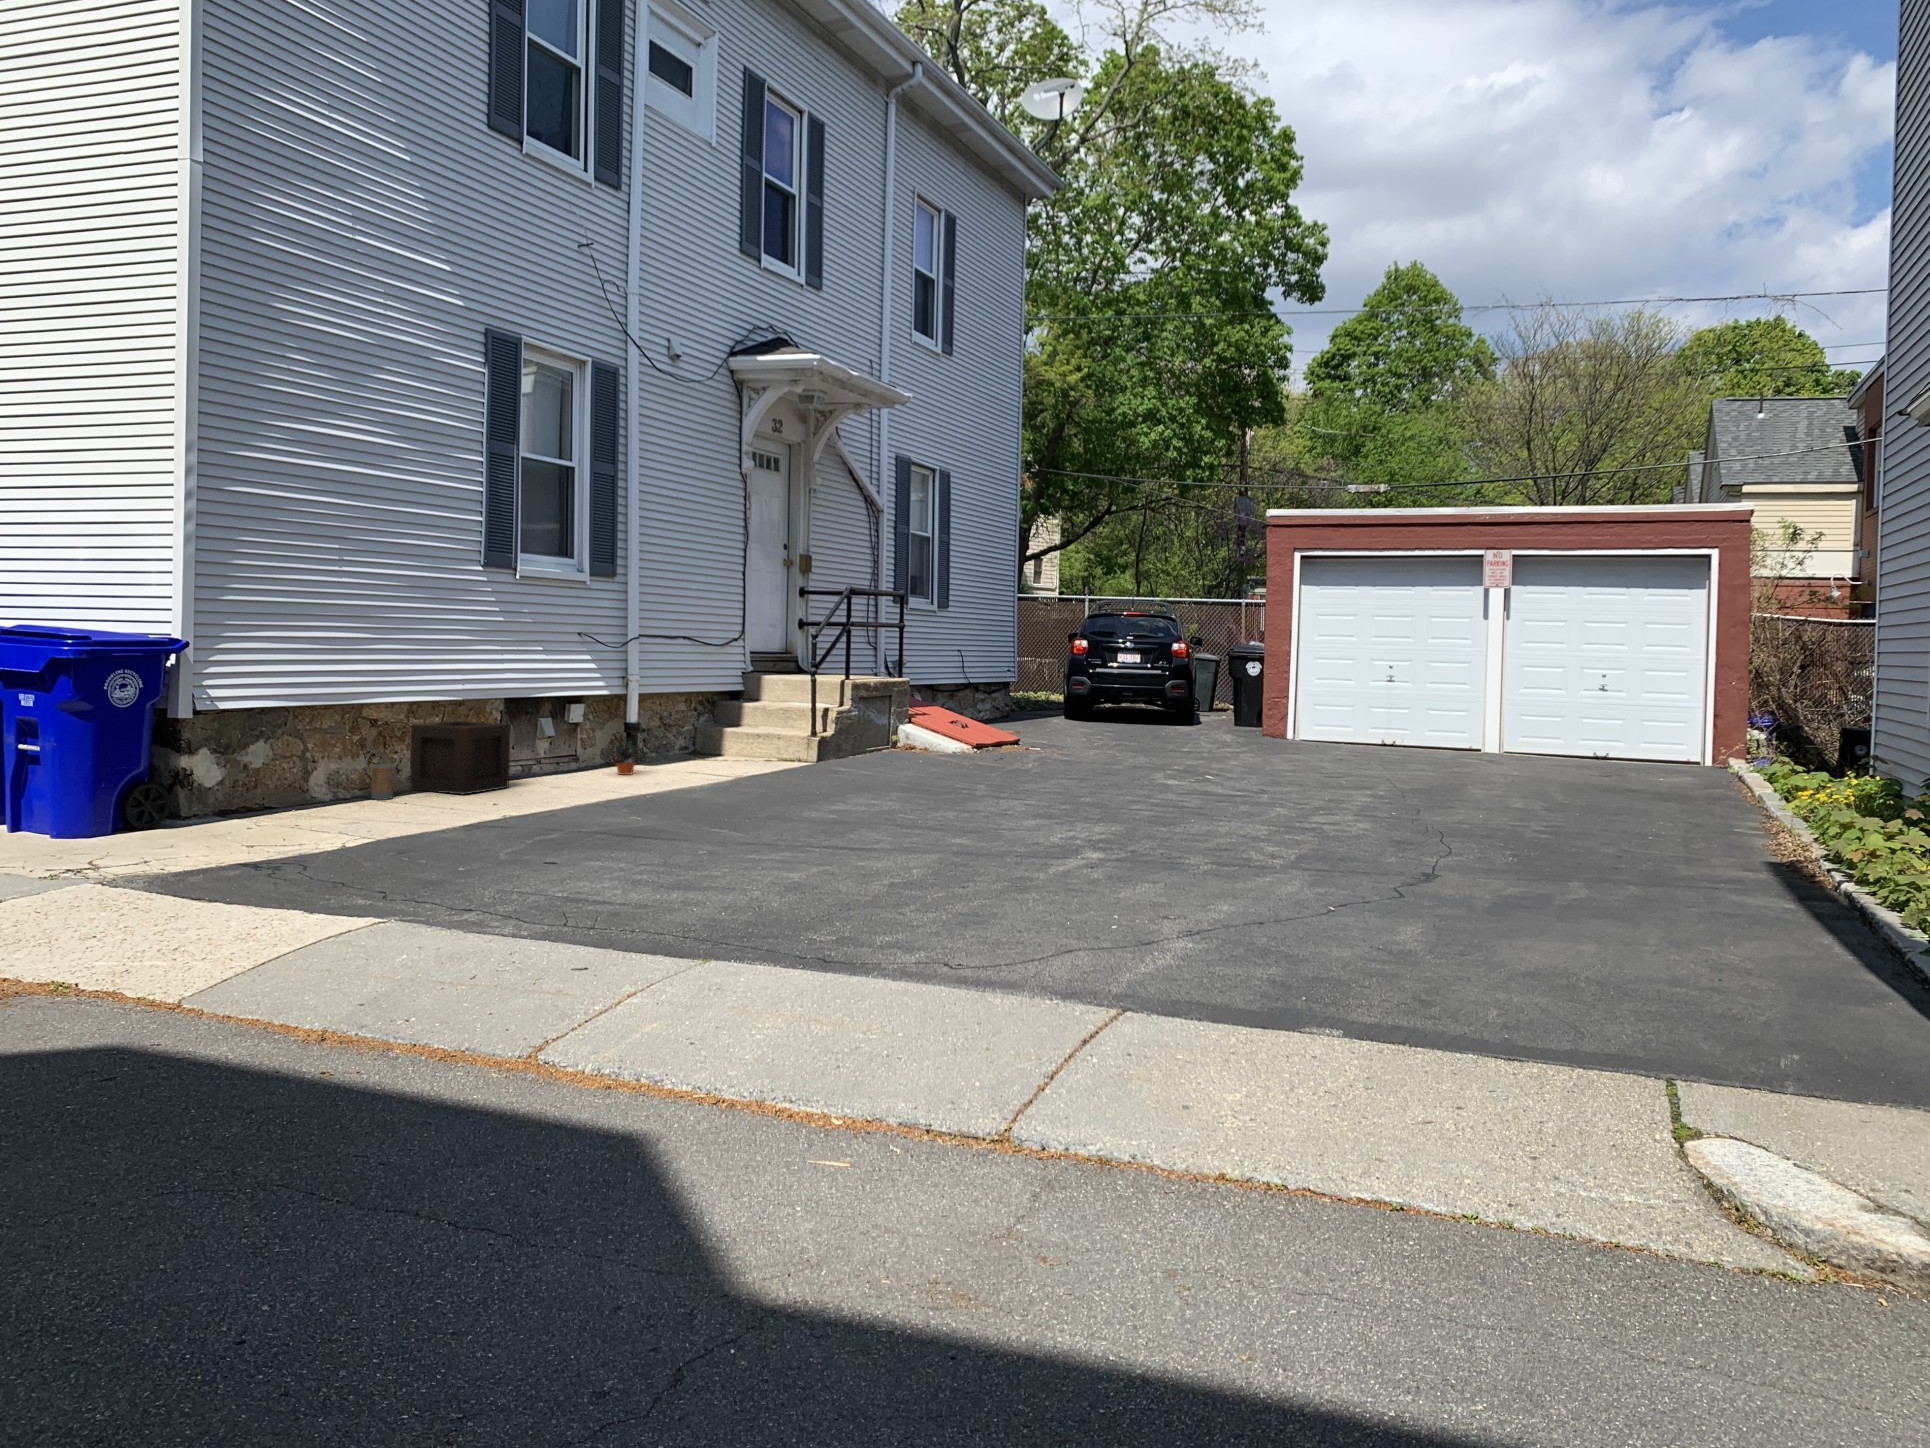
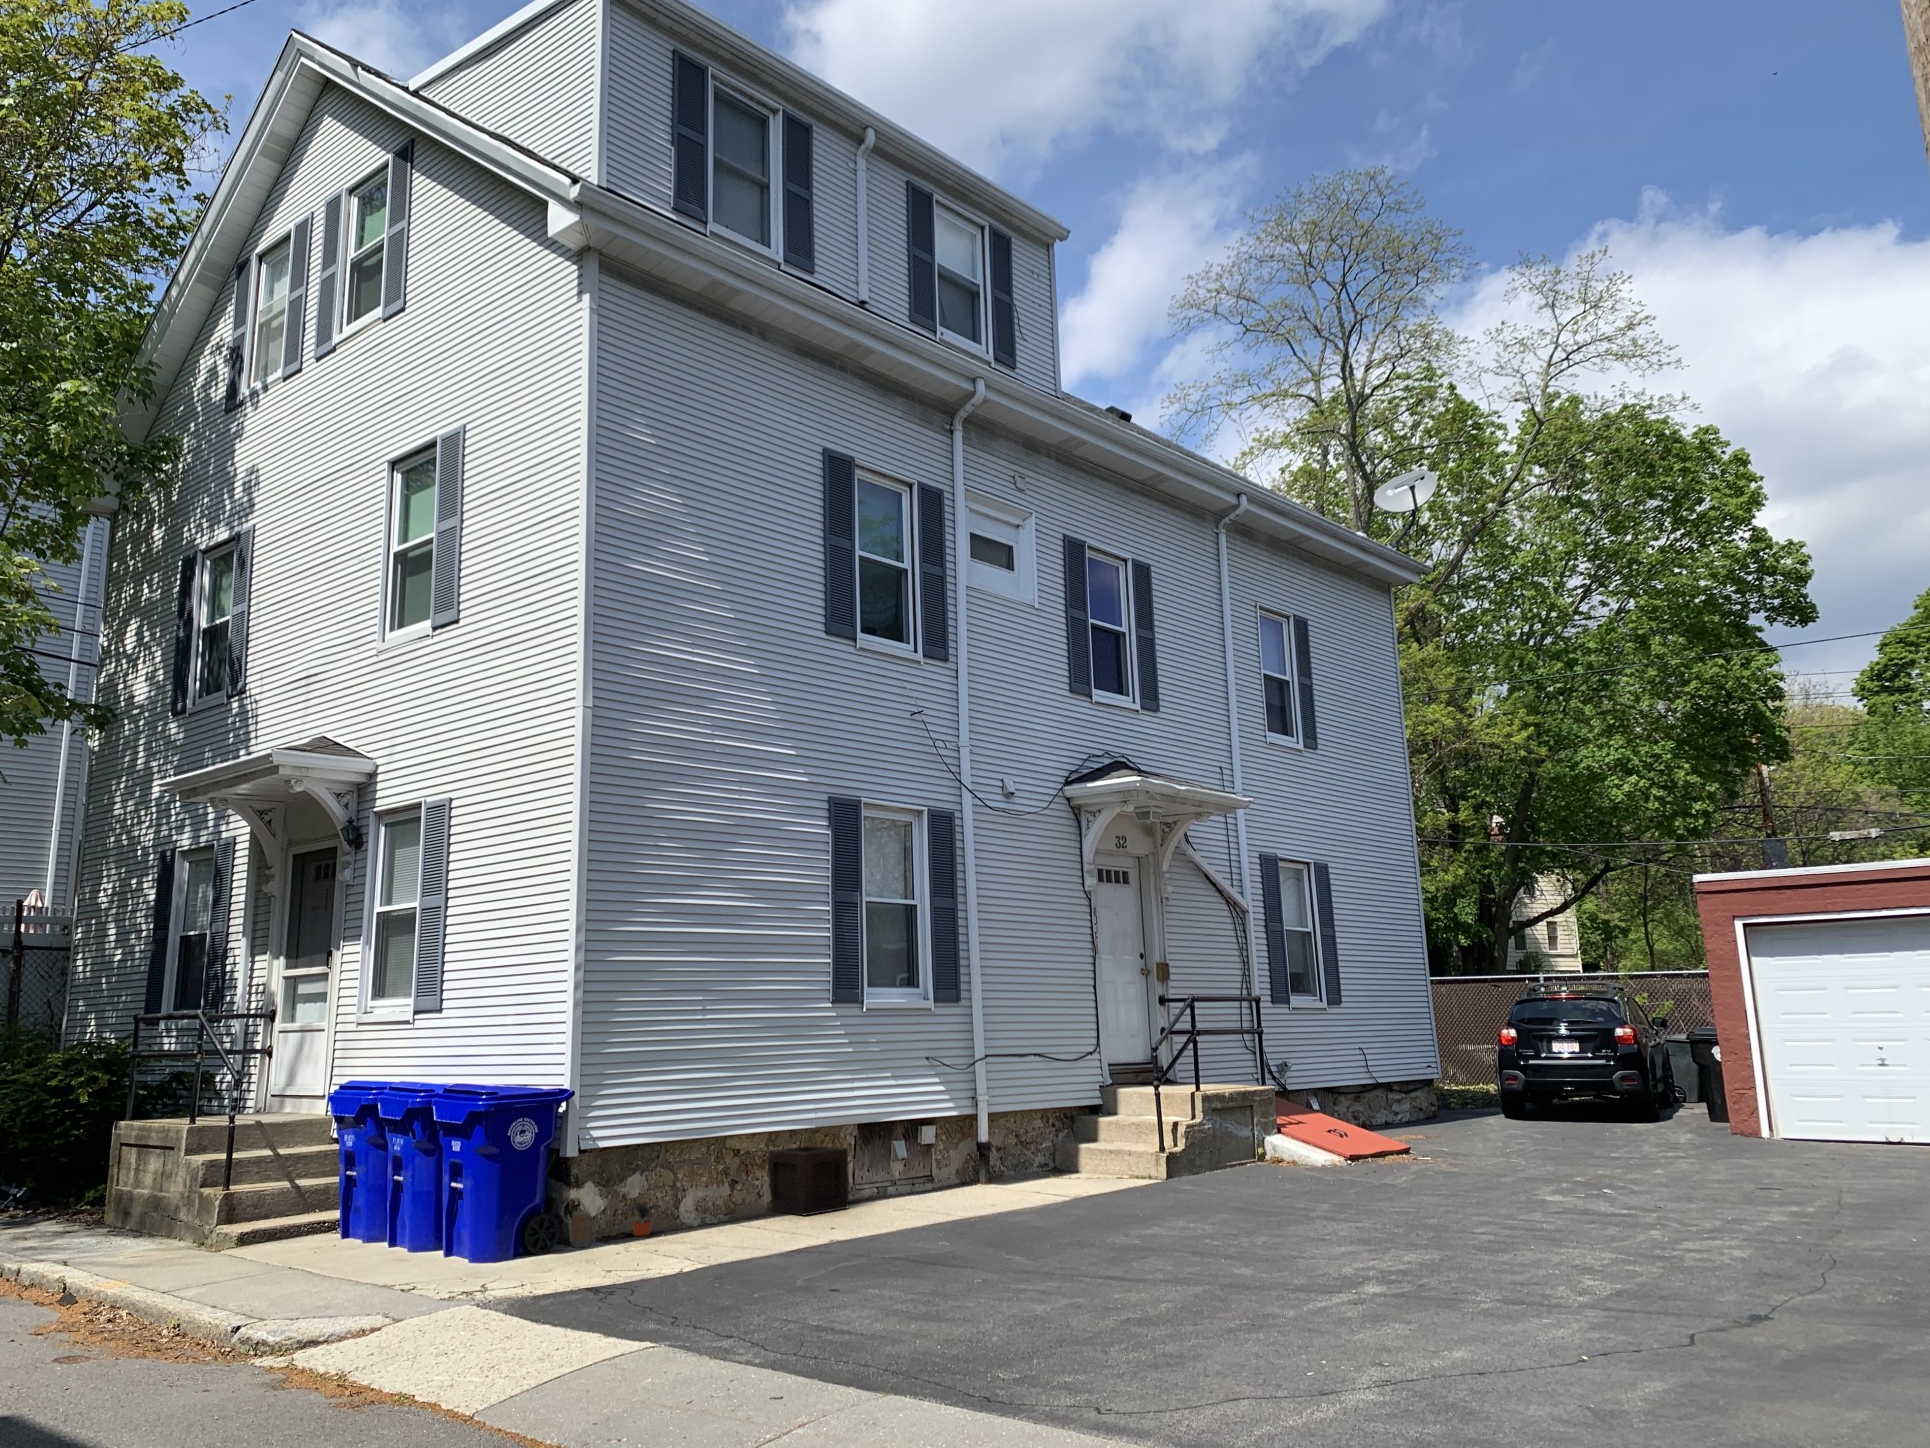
potted plant: present [610,746,644,775] -> present [625,1201,659,1236]
watering can: present [365,750,399,800] -> present [561,1198,602,1248]

